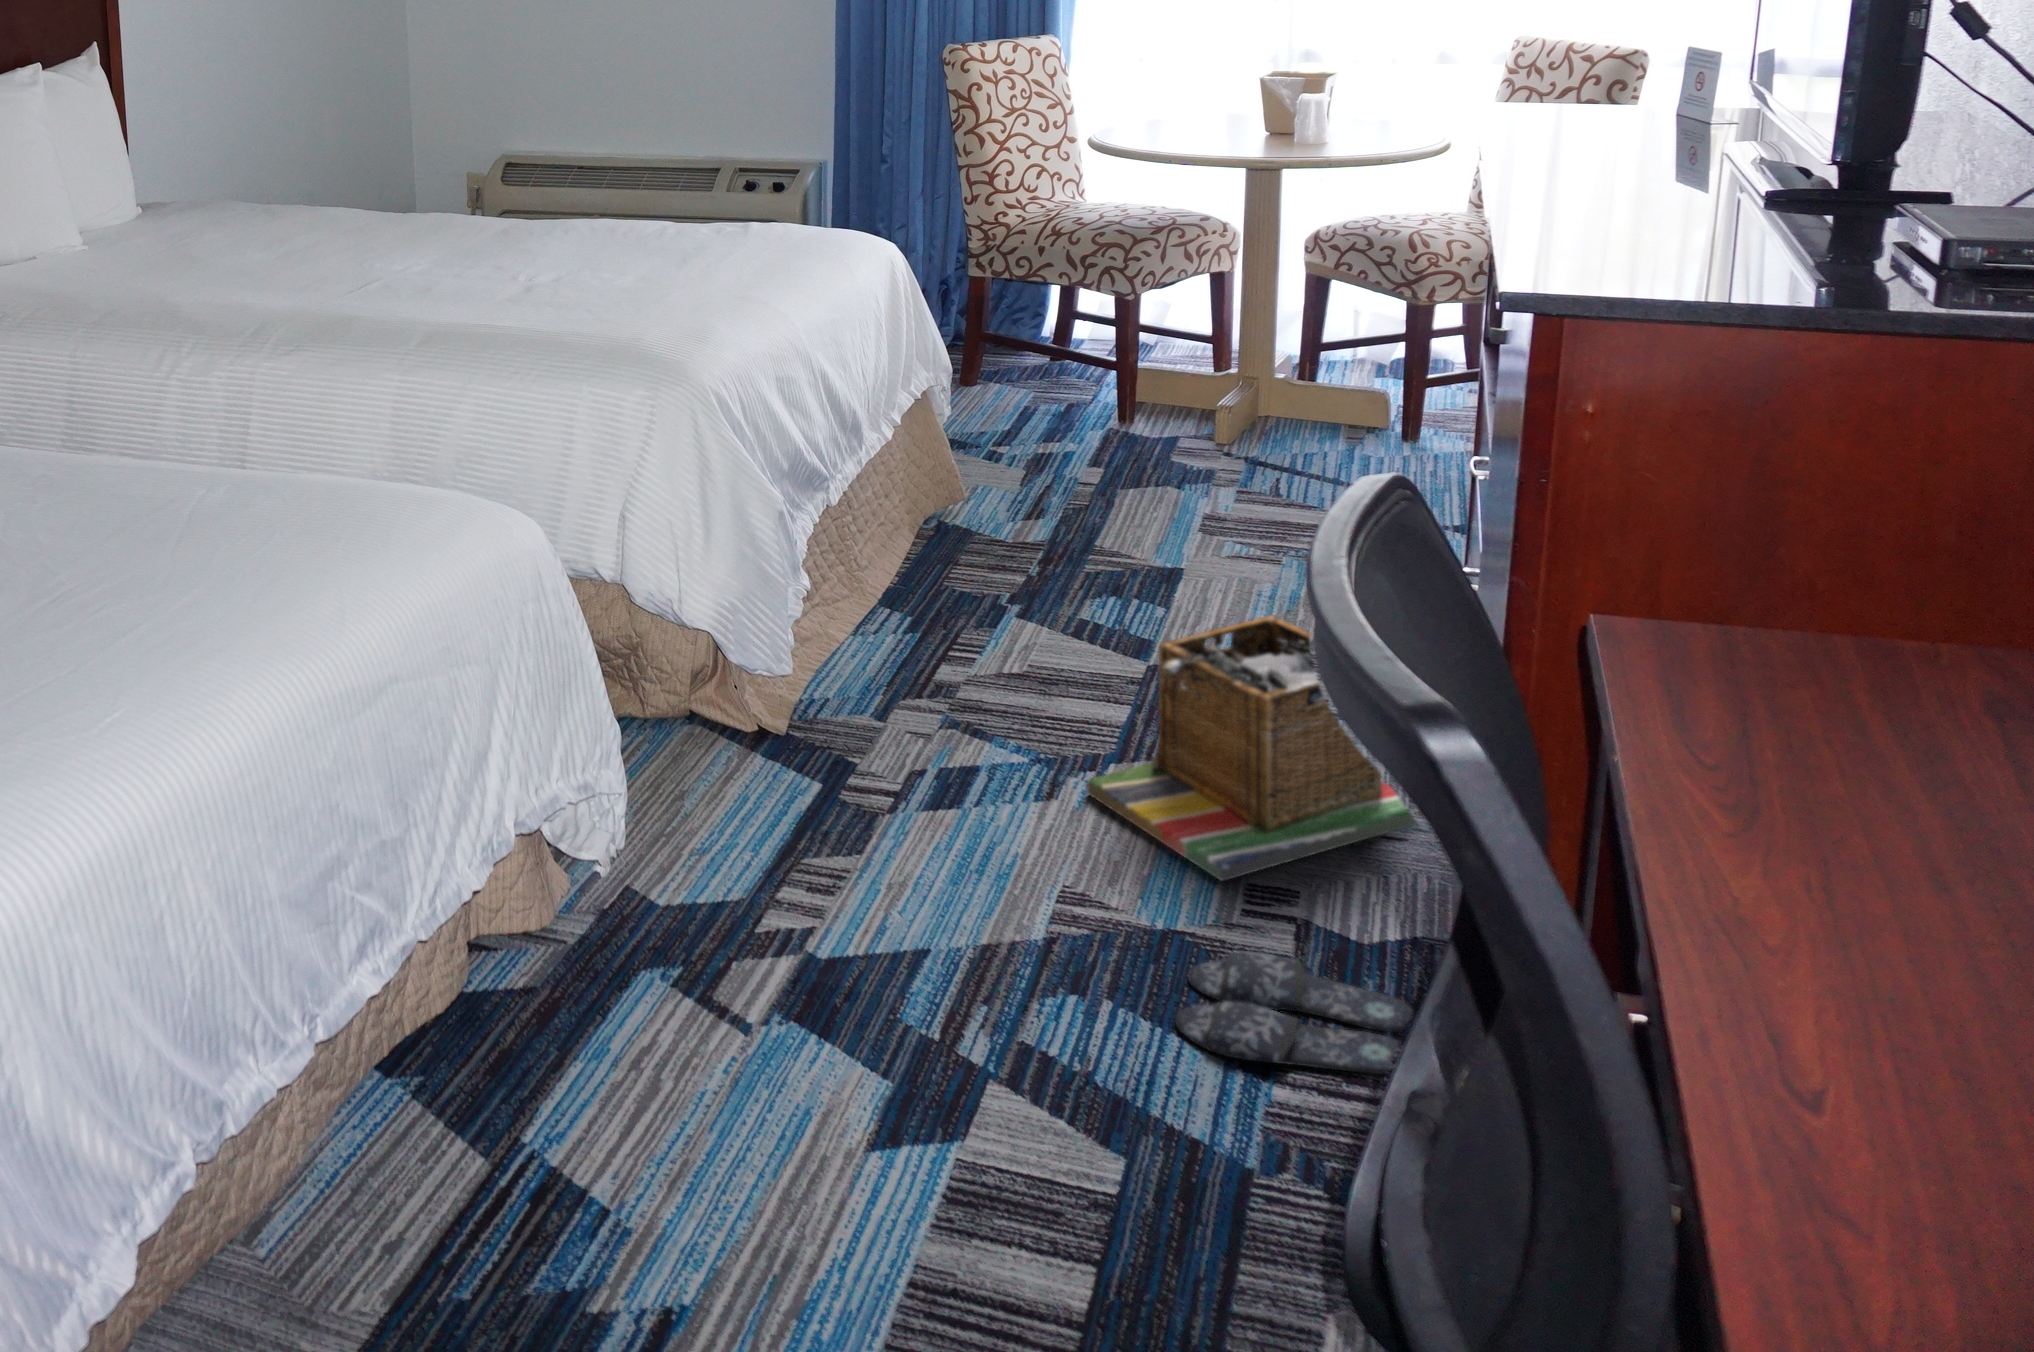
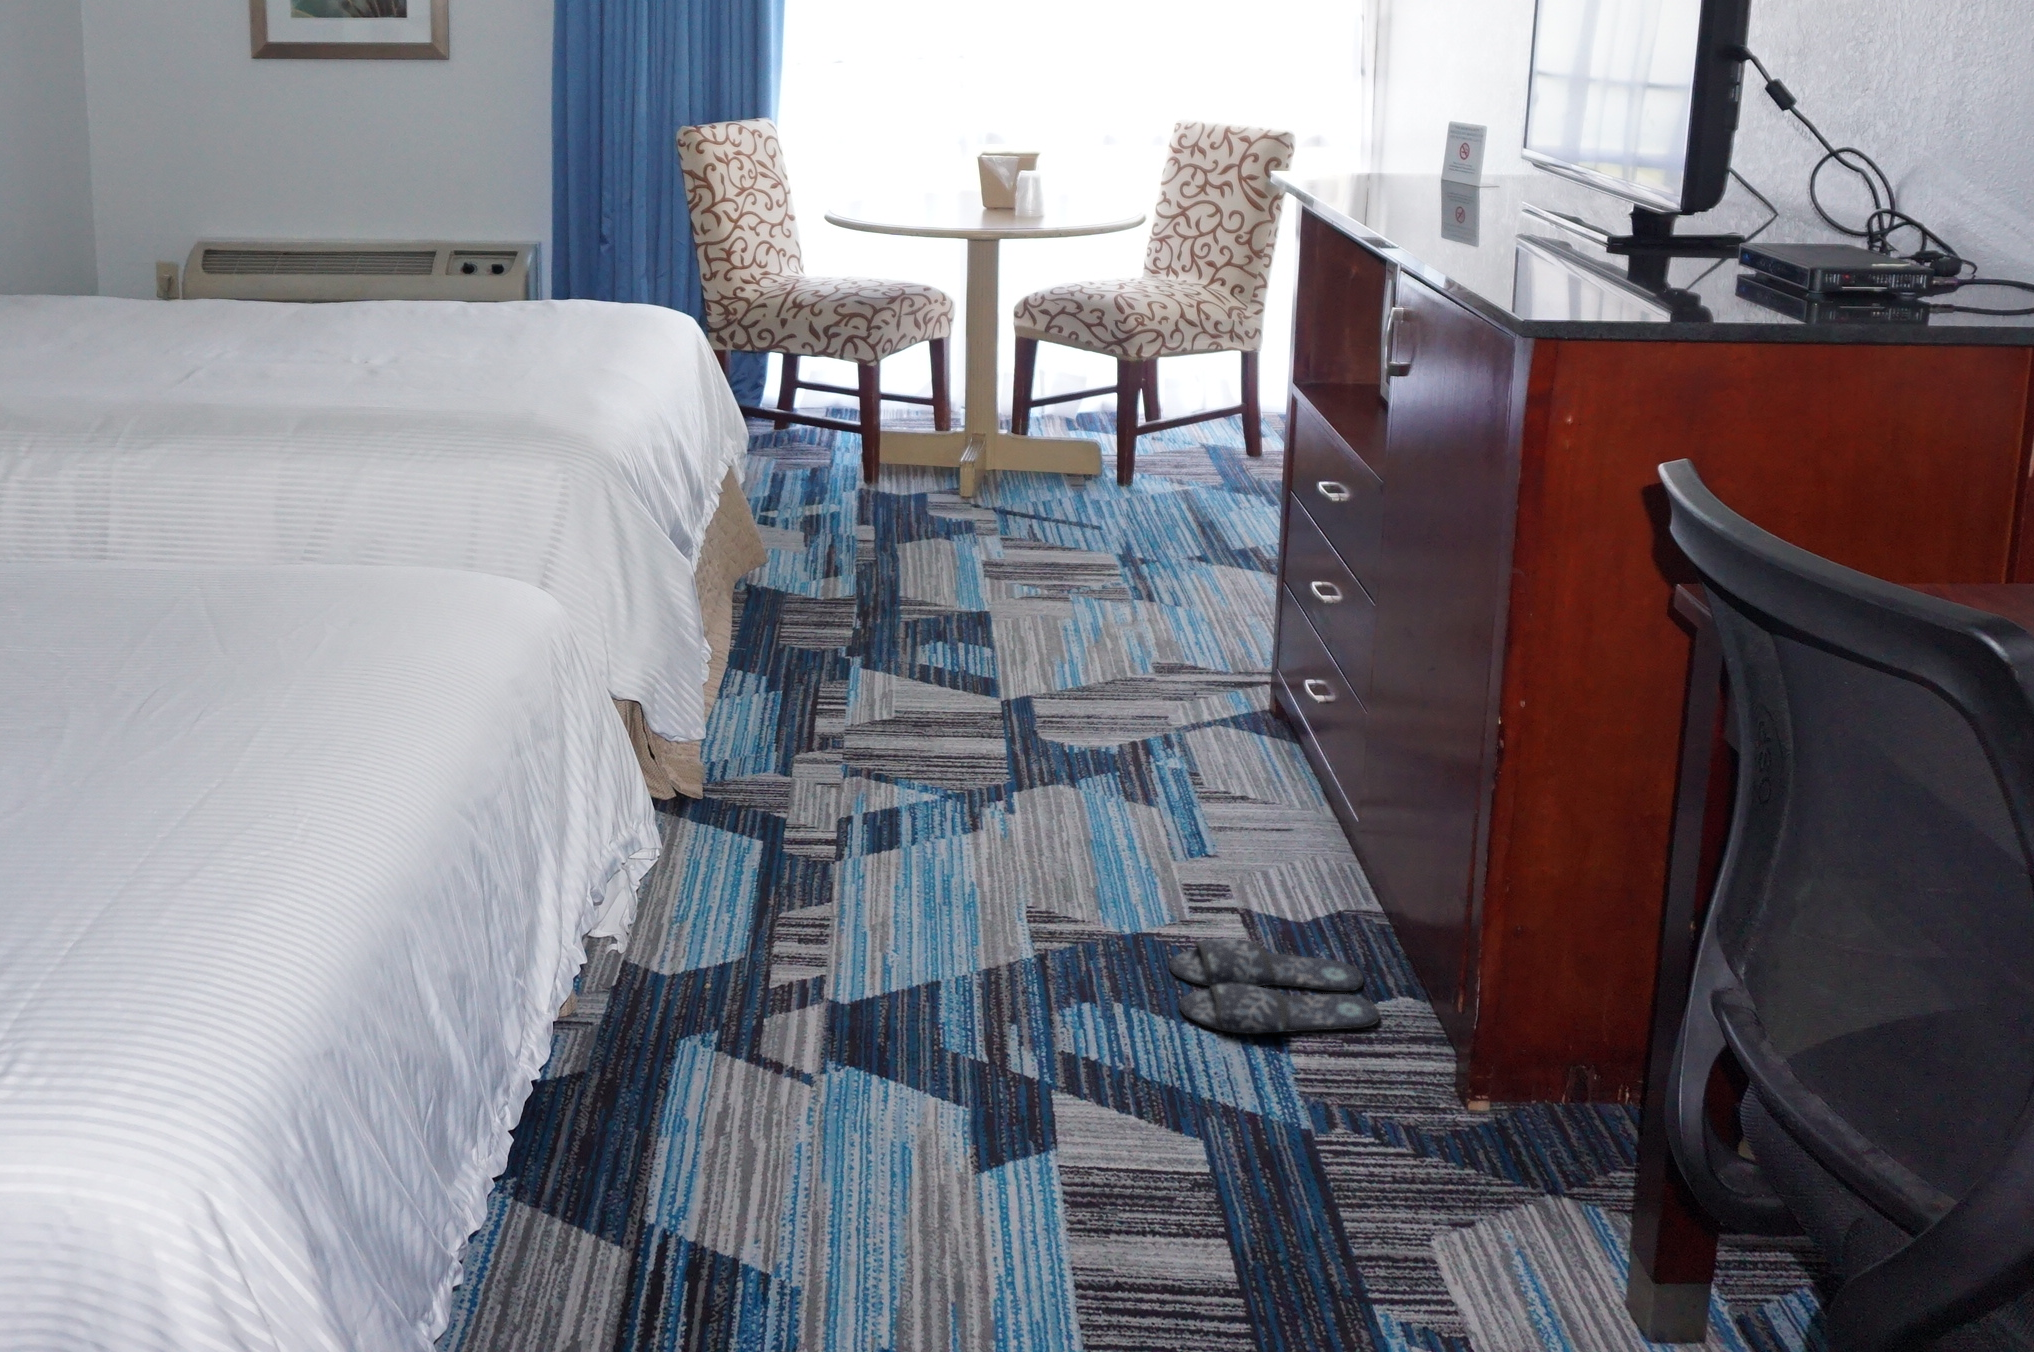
laundry basket: present [1087,616,1417,881] -> none [1003,640,1287,882]

